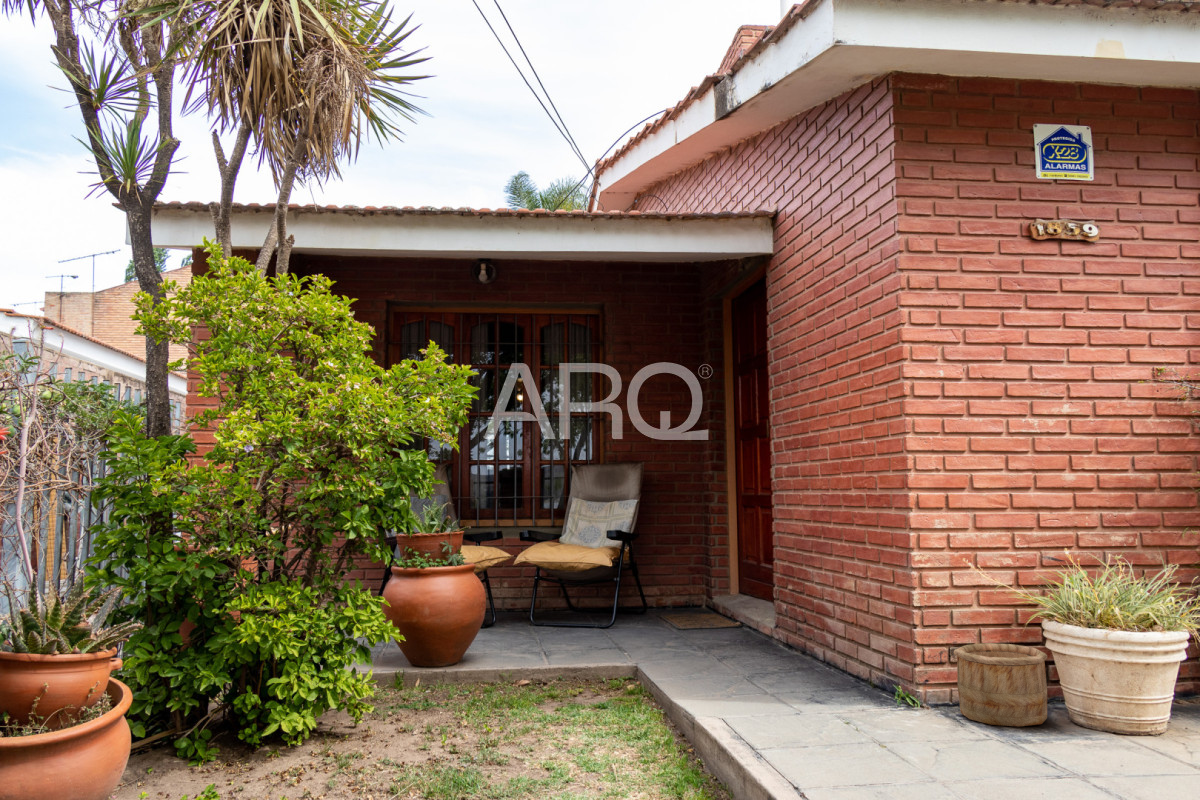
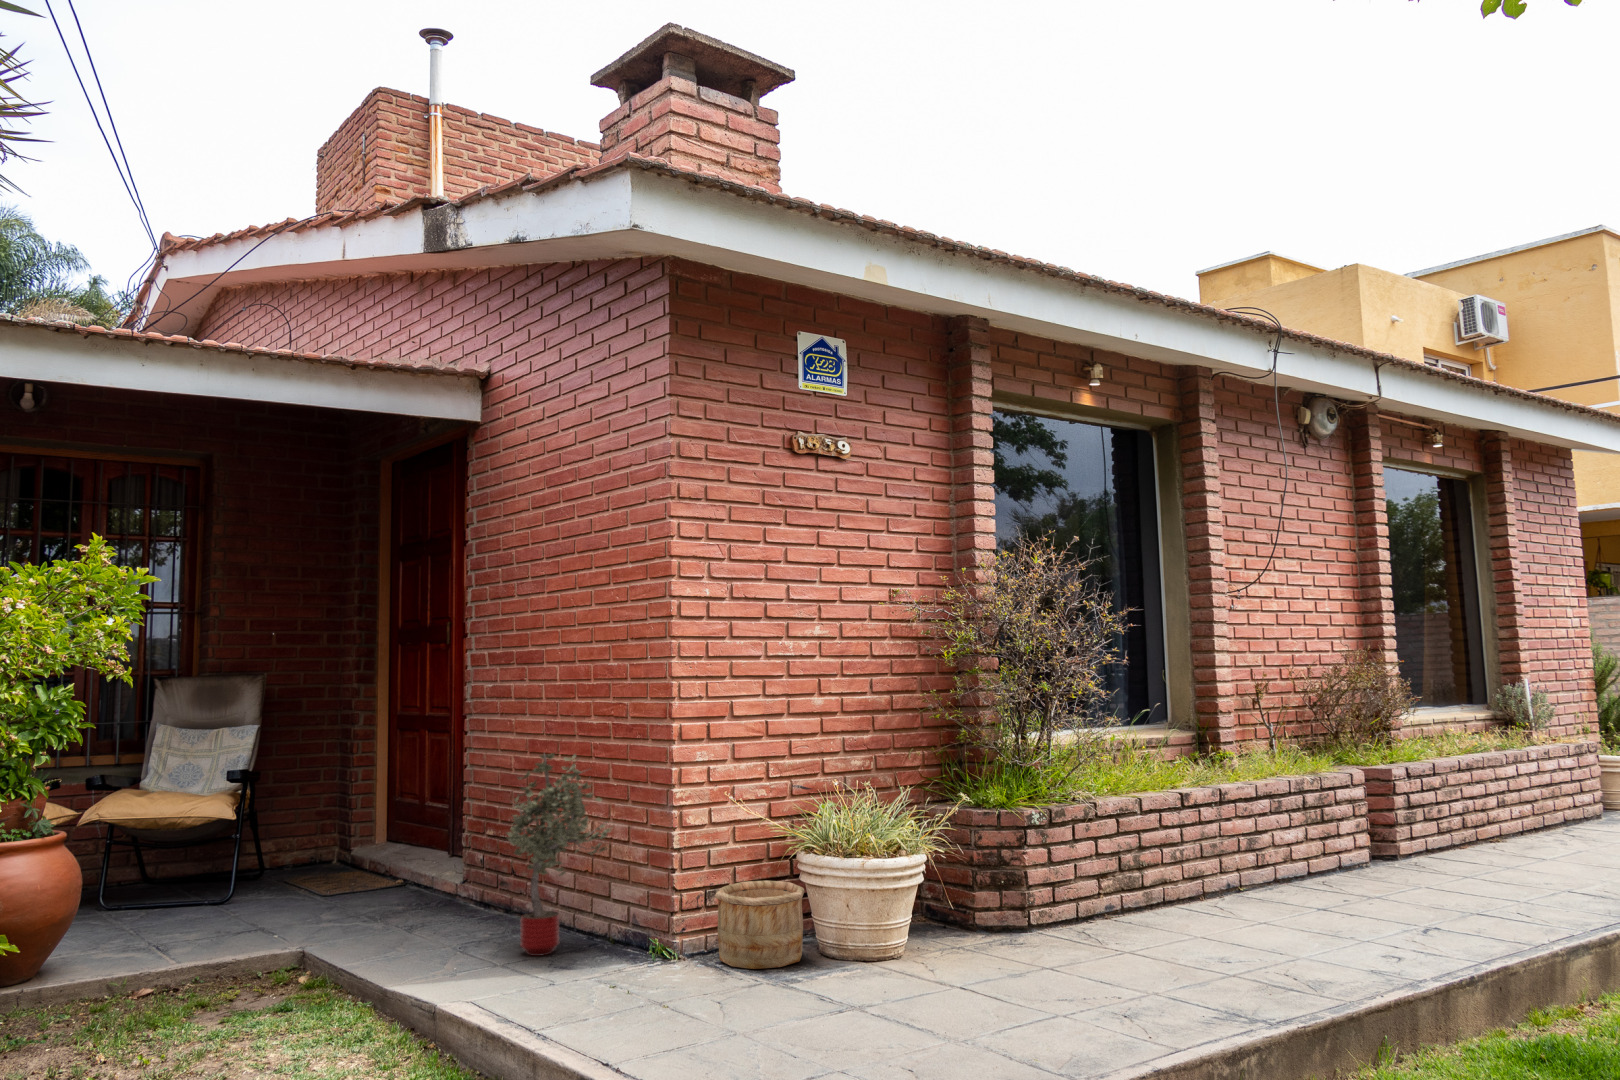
potted tree: none [772,517,867,689] -> present [507,753,611,956]

